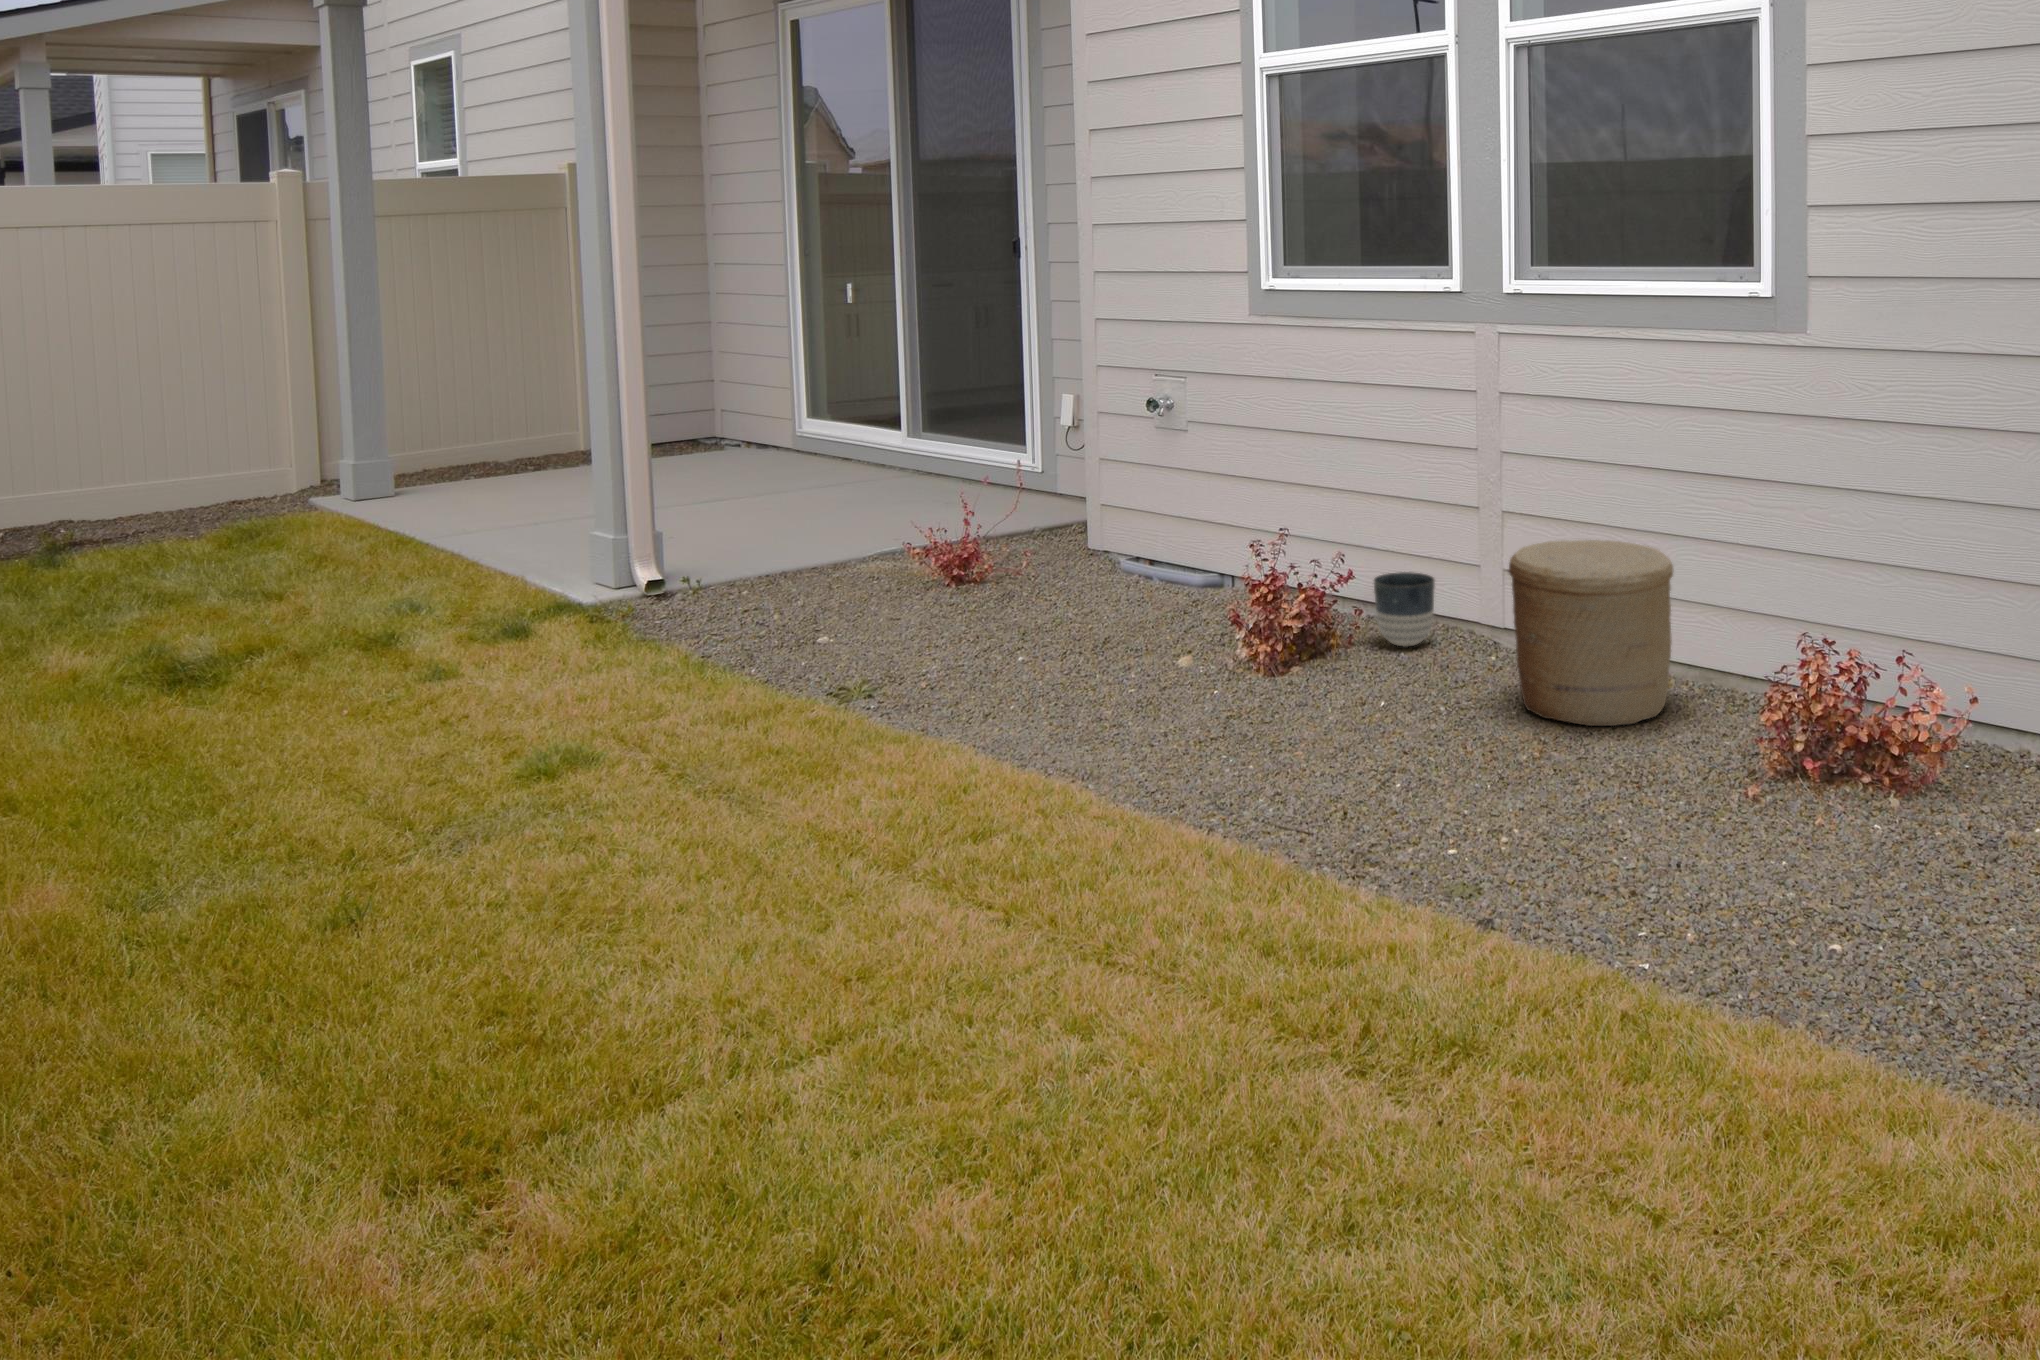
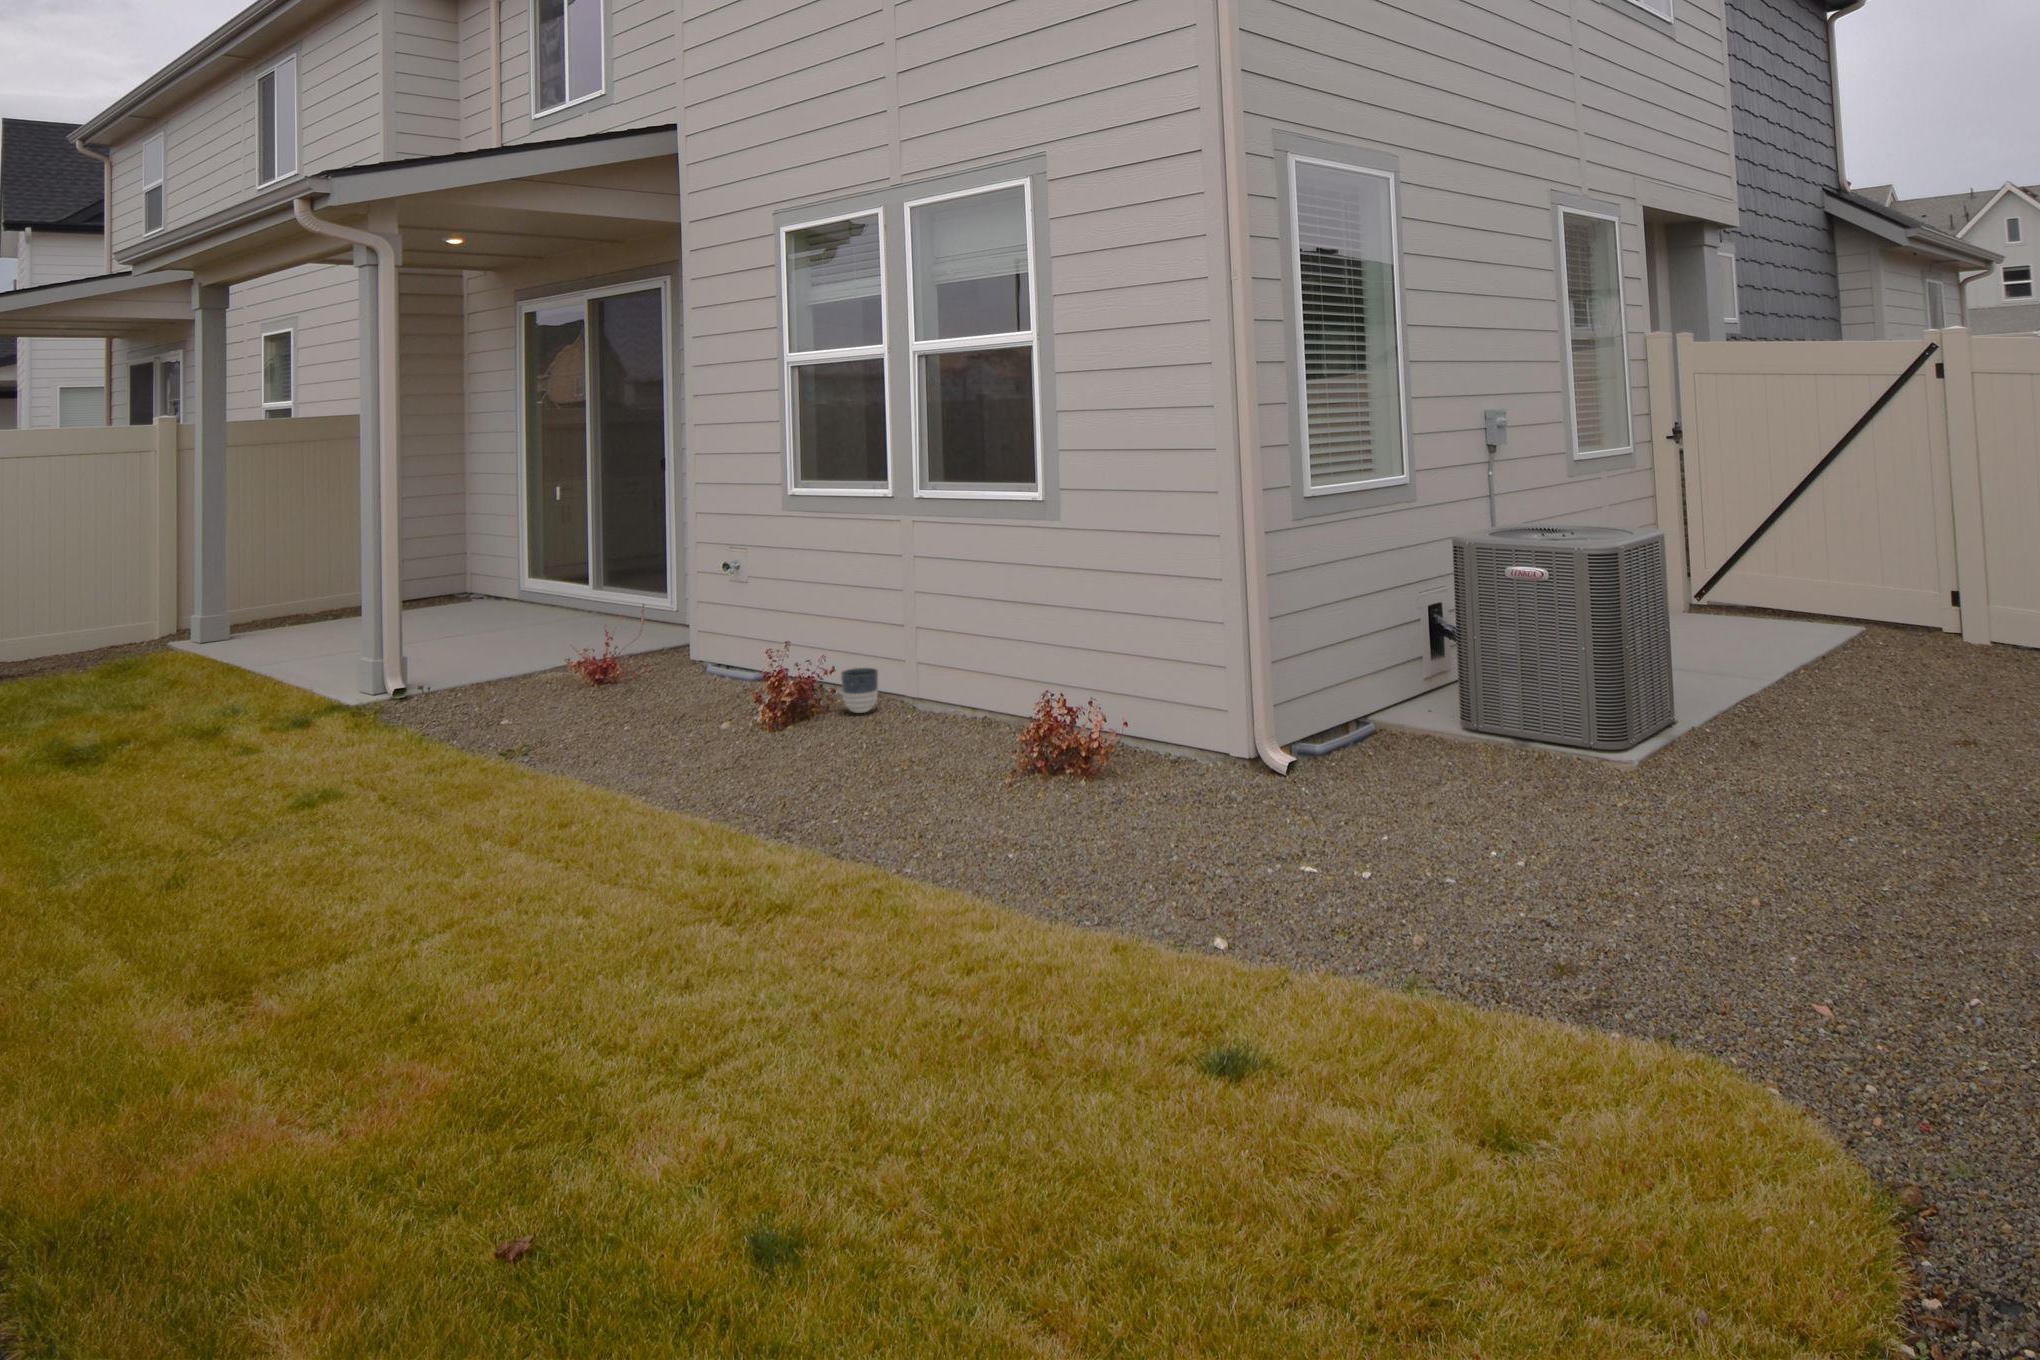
woven basket: present [1509,540,1673,726] -> none [900,643,995,752]

